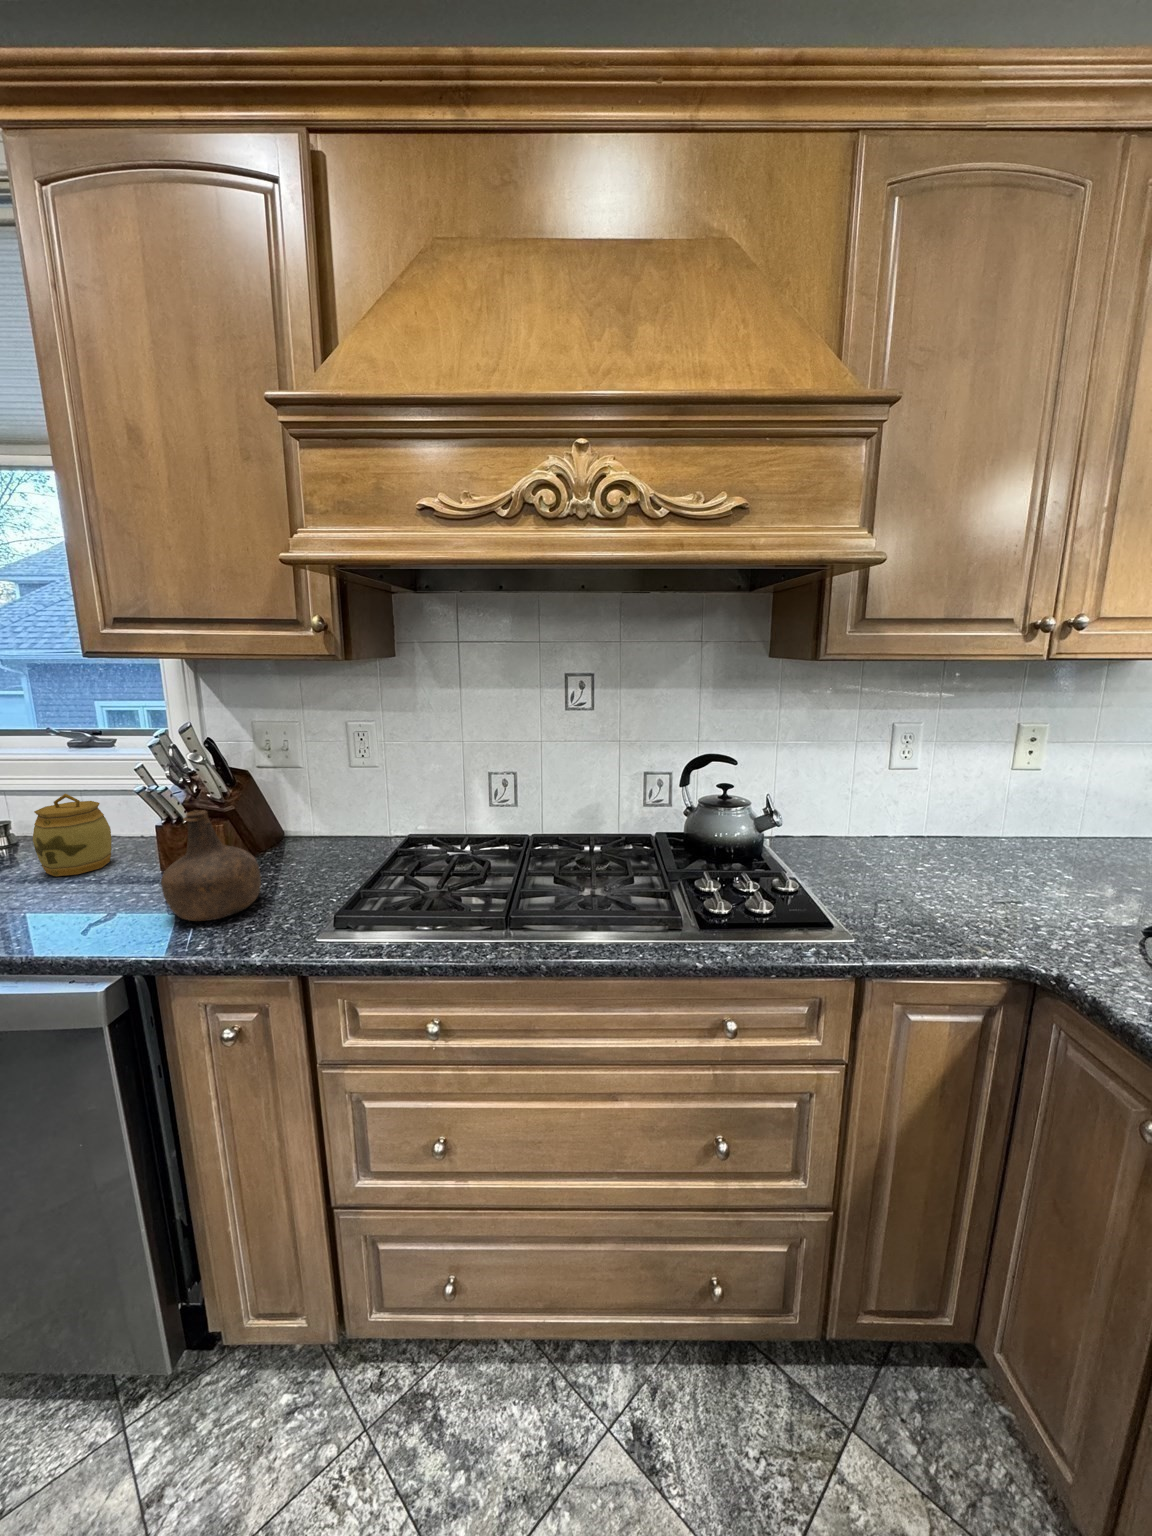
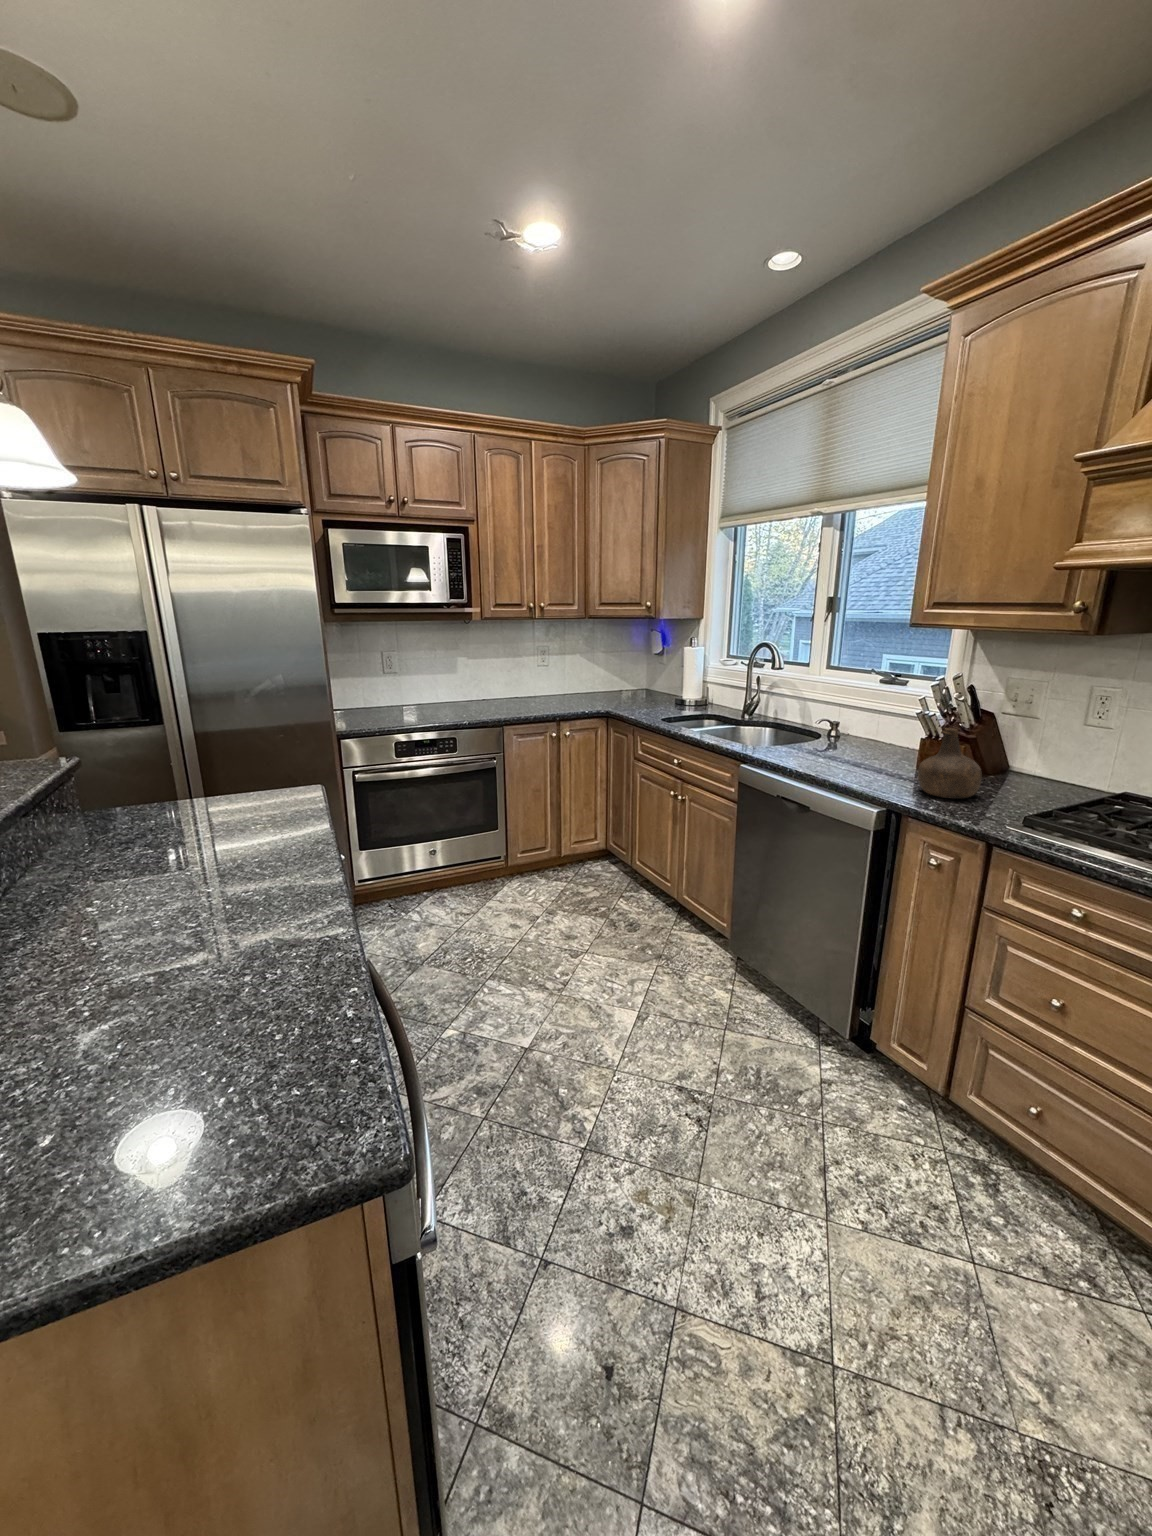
jar: present [33,794,112,876] -> none [853,709,894,758]

